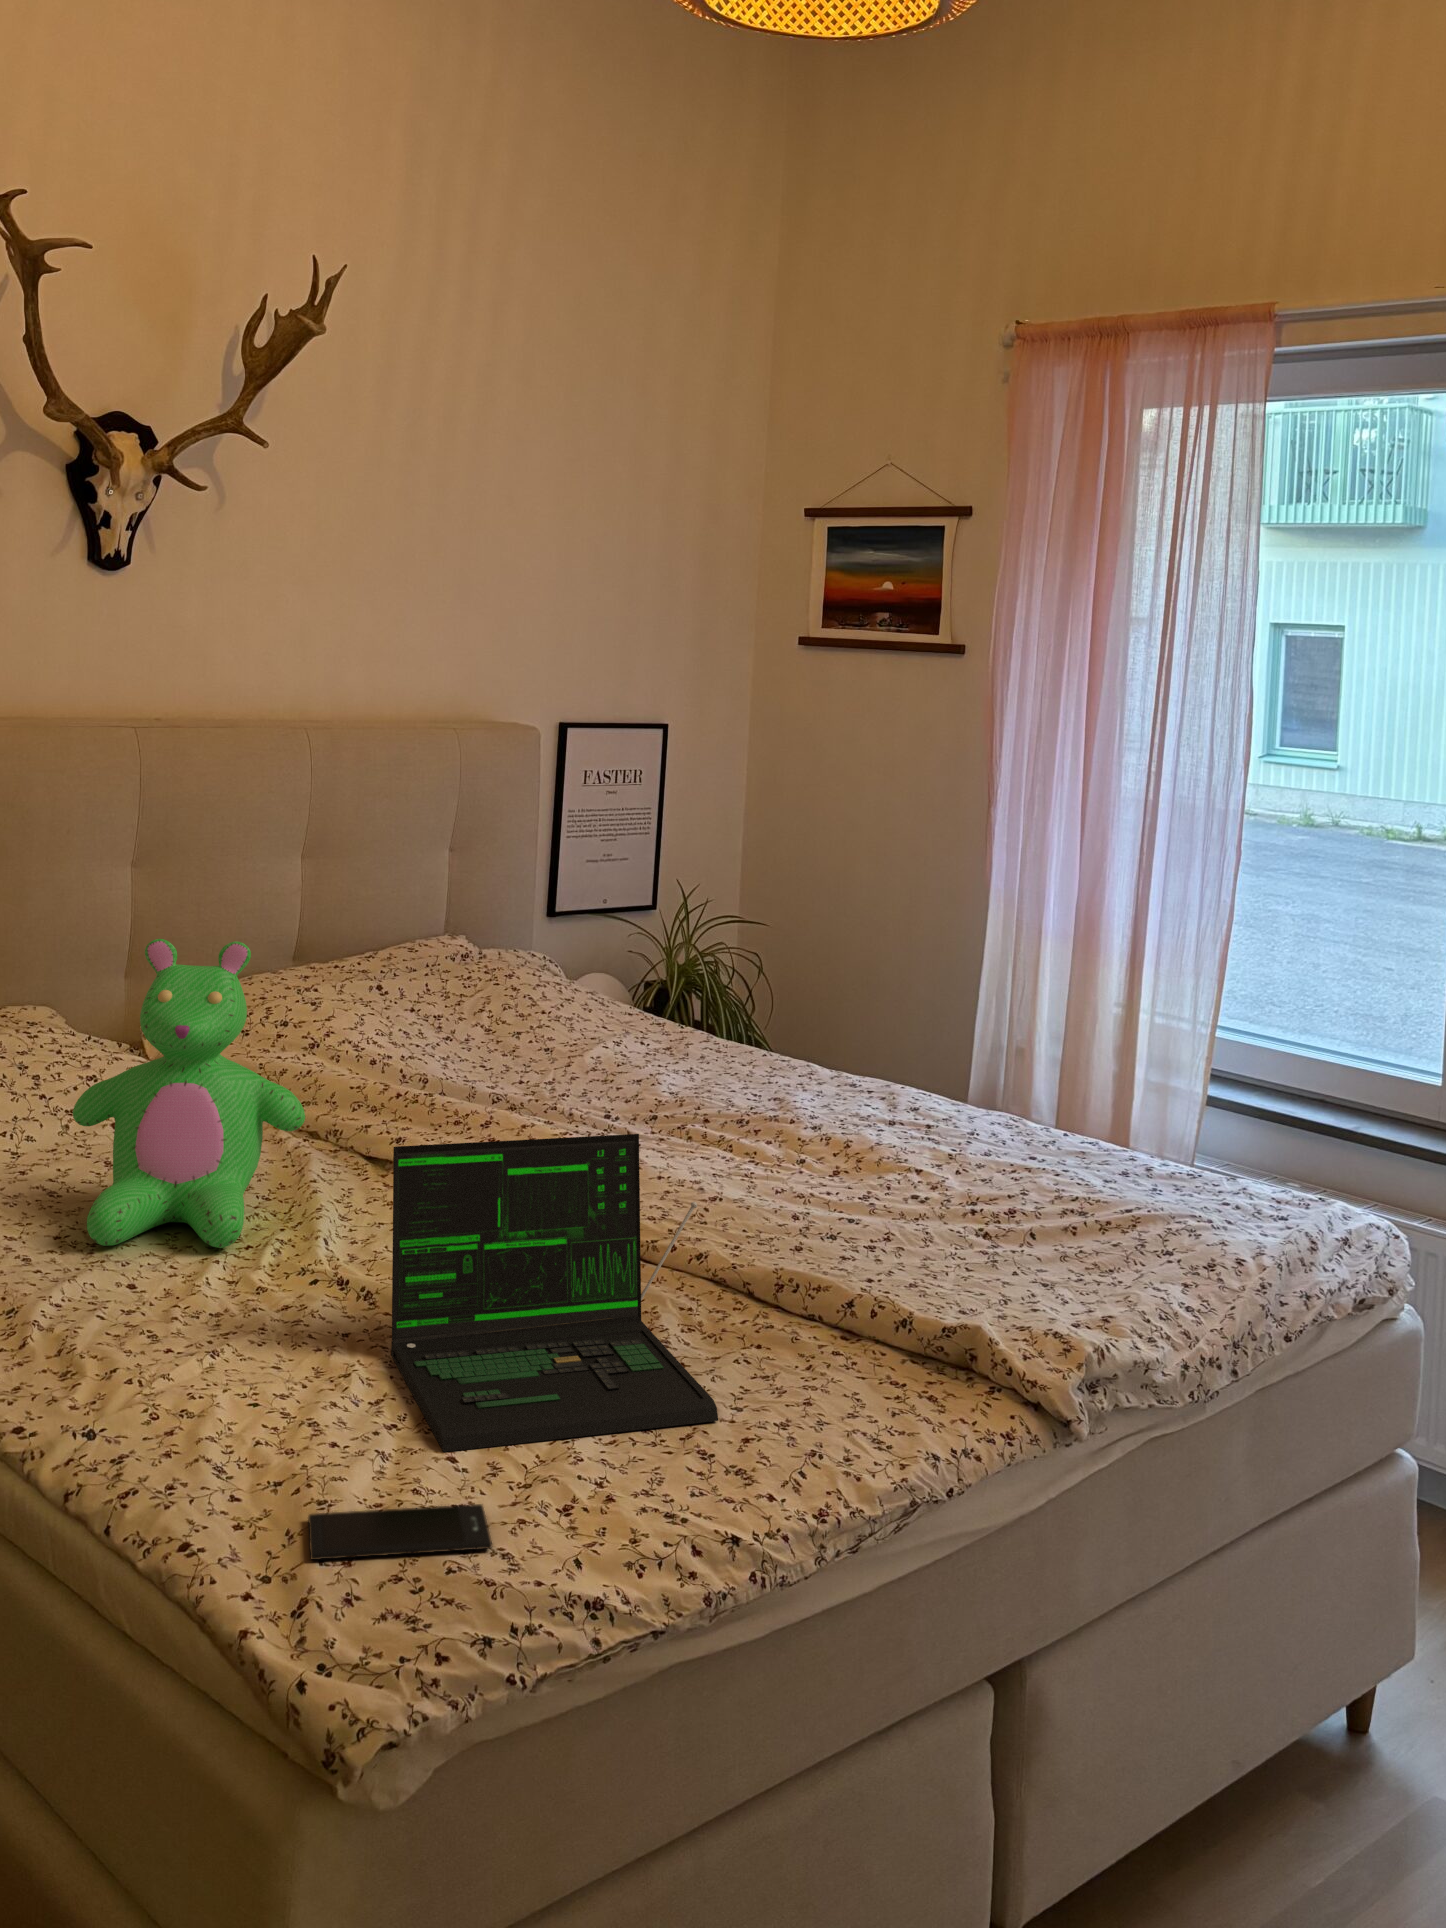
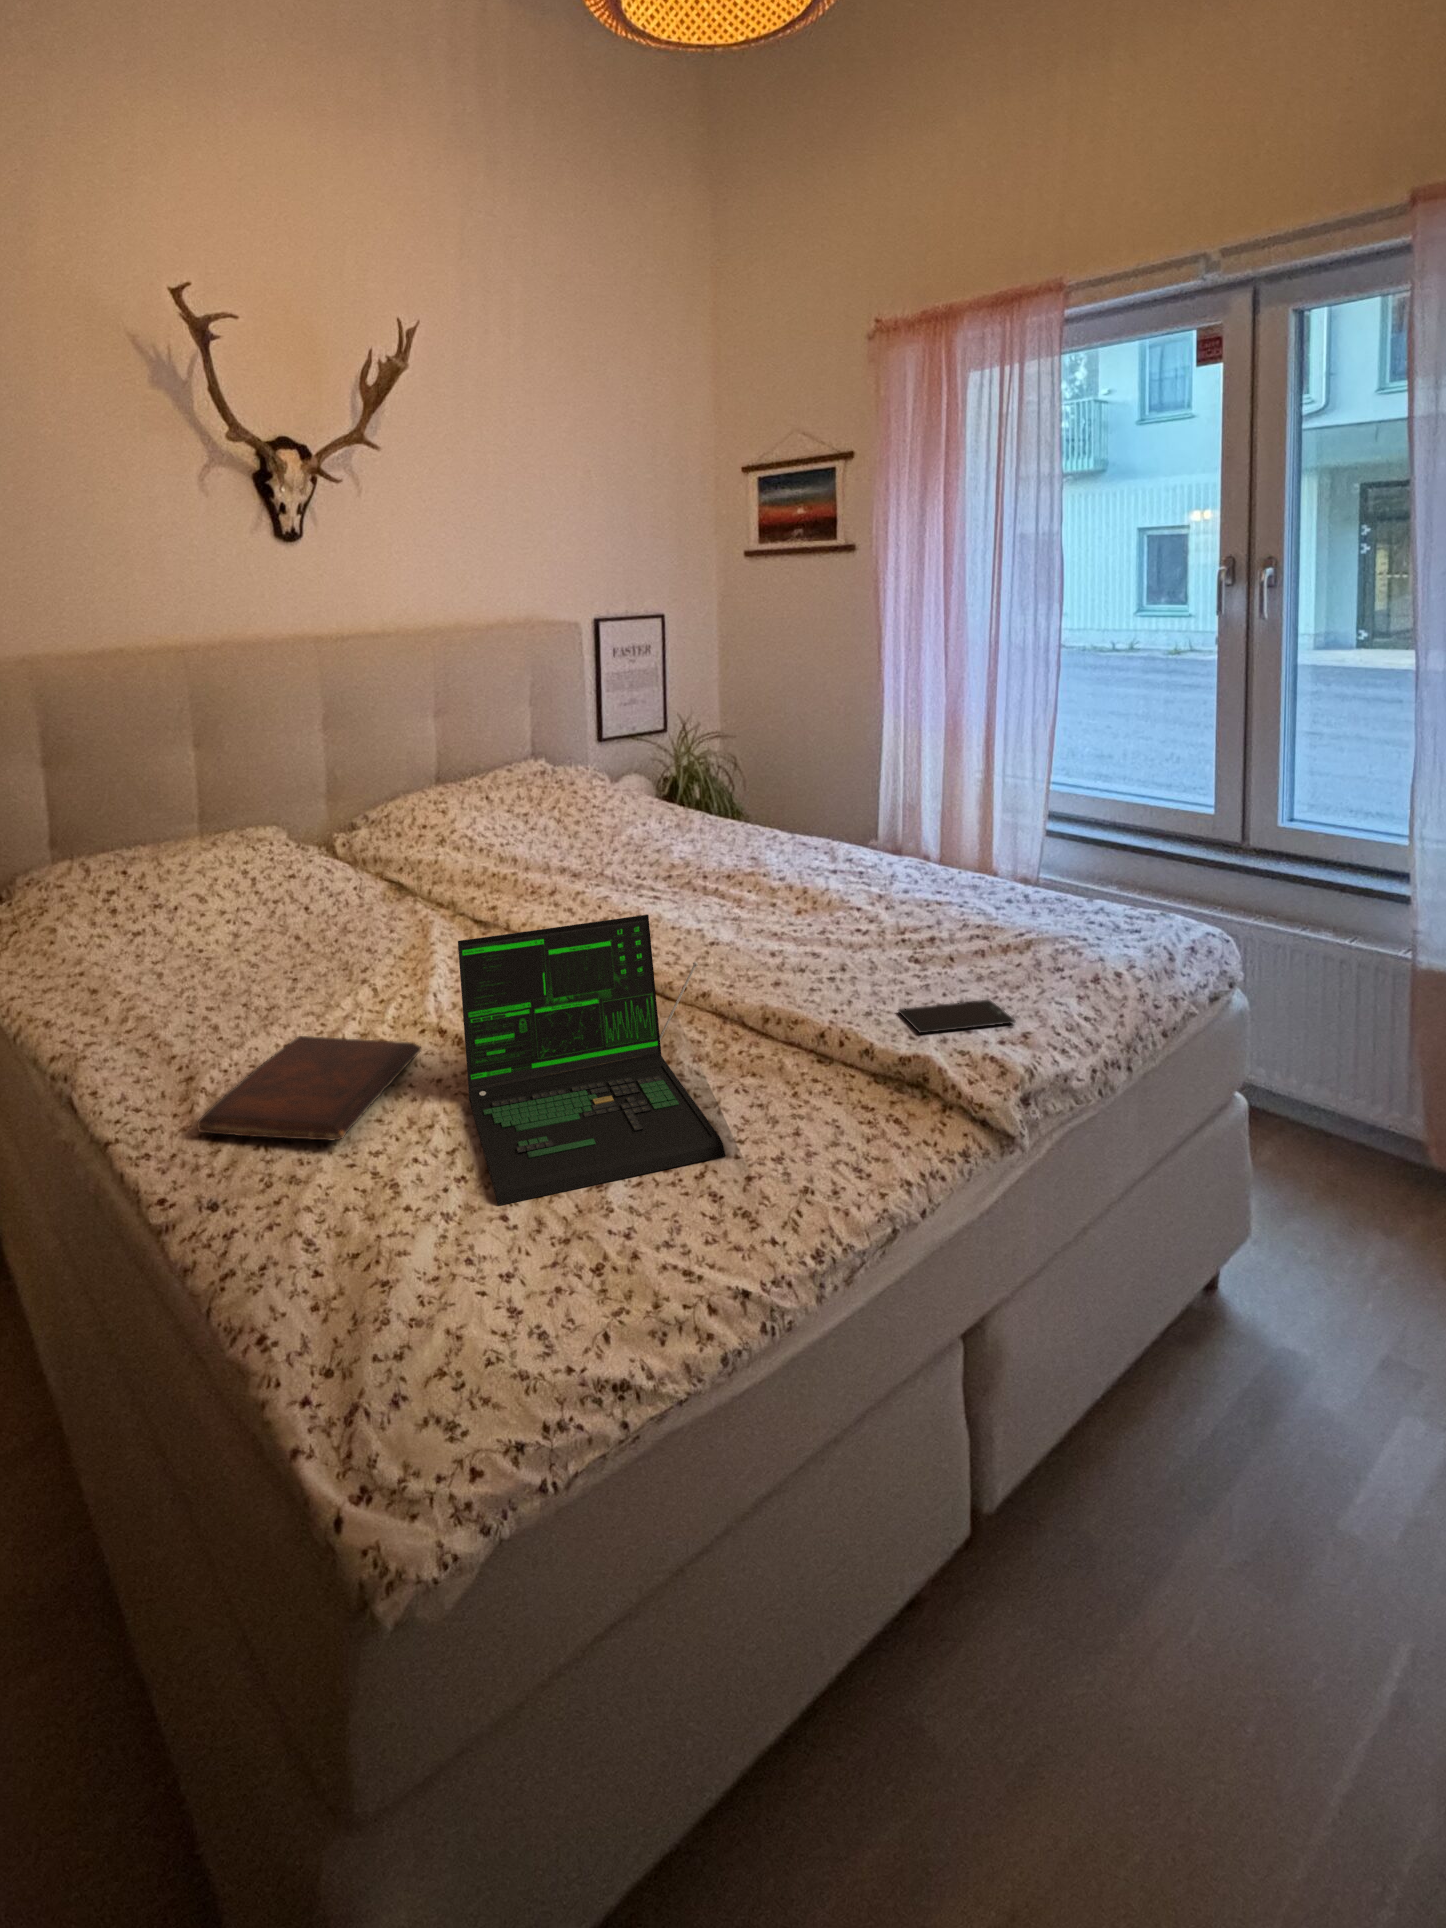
teddy bear: present [73,939,305,1248] -> none [258,785,419,1008]
book: none [43,1275,320,1382] -> present [197,1036,421,1141]
smartphone: present [308,1504,492,1560] -> present [898,1000,1015,1033]

